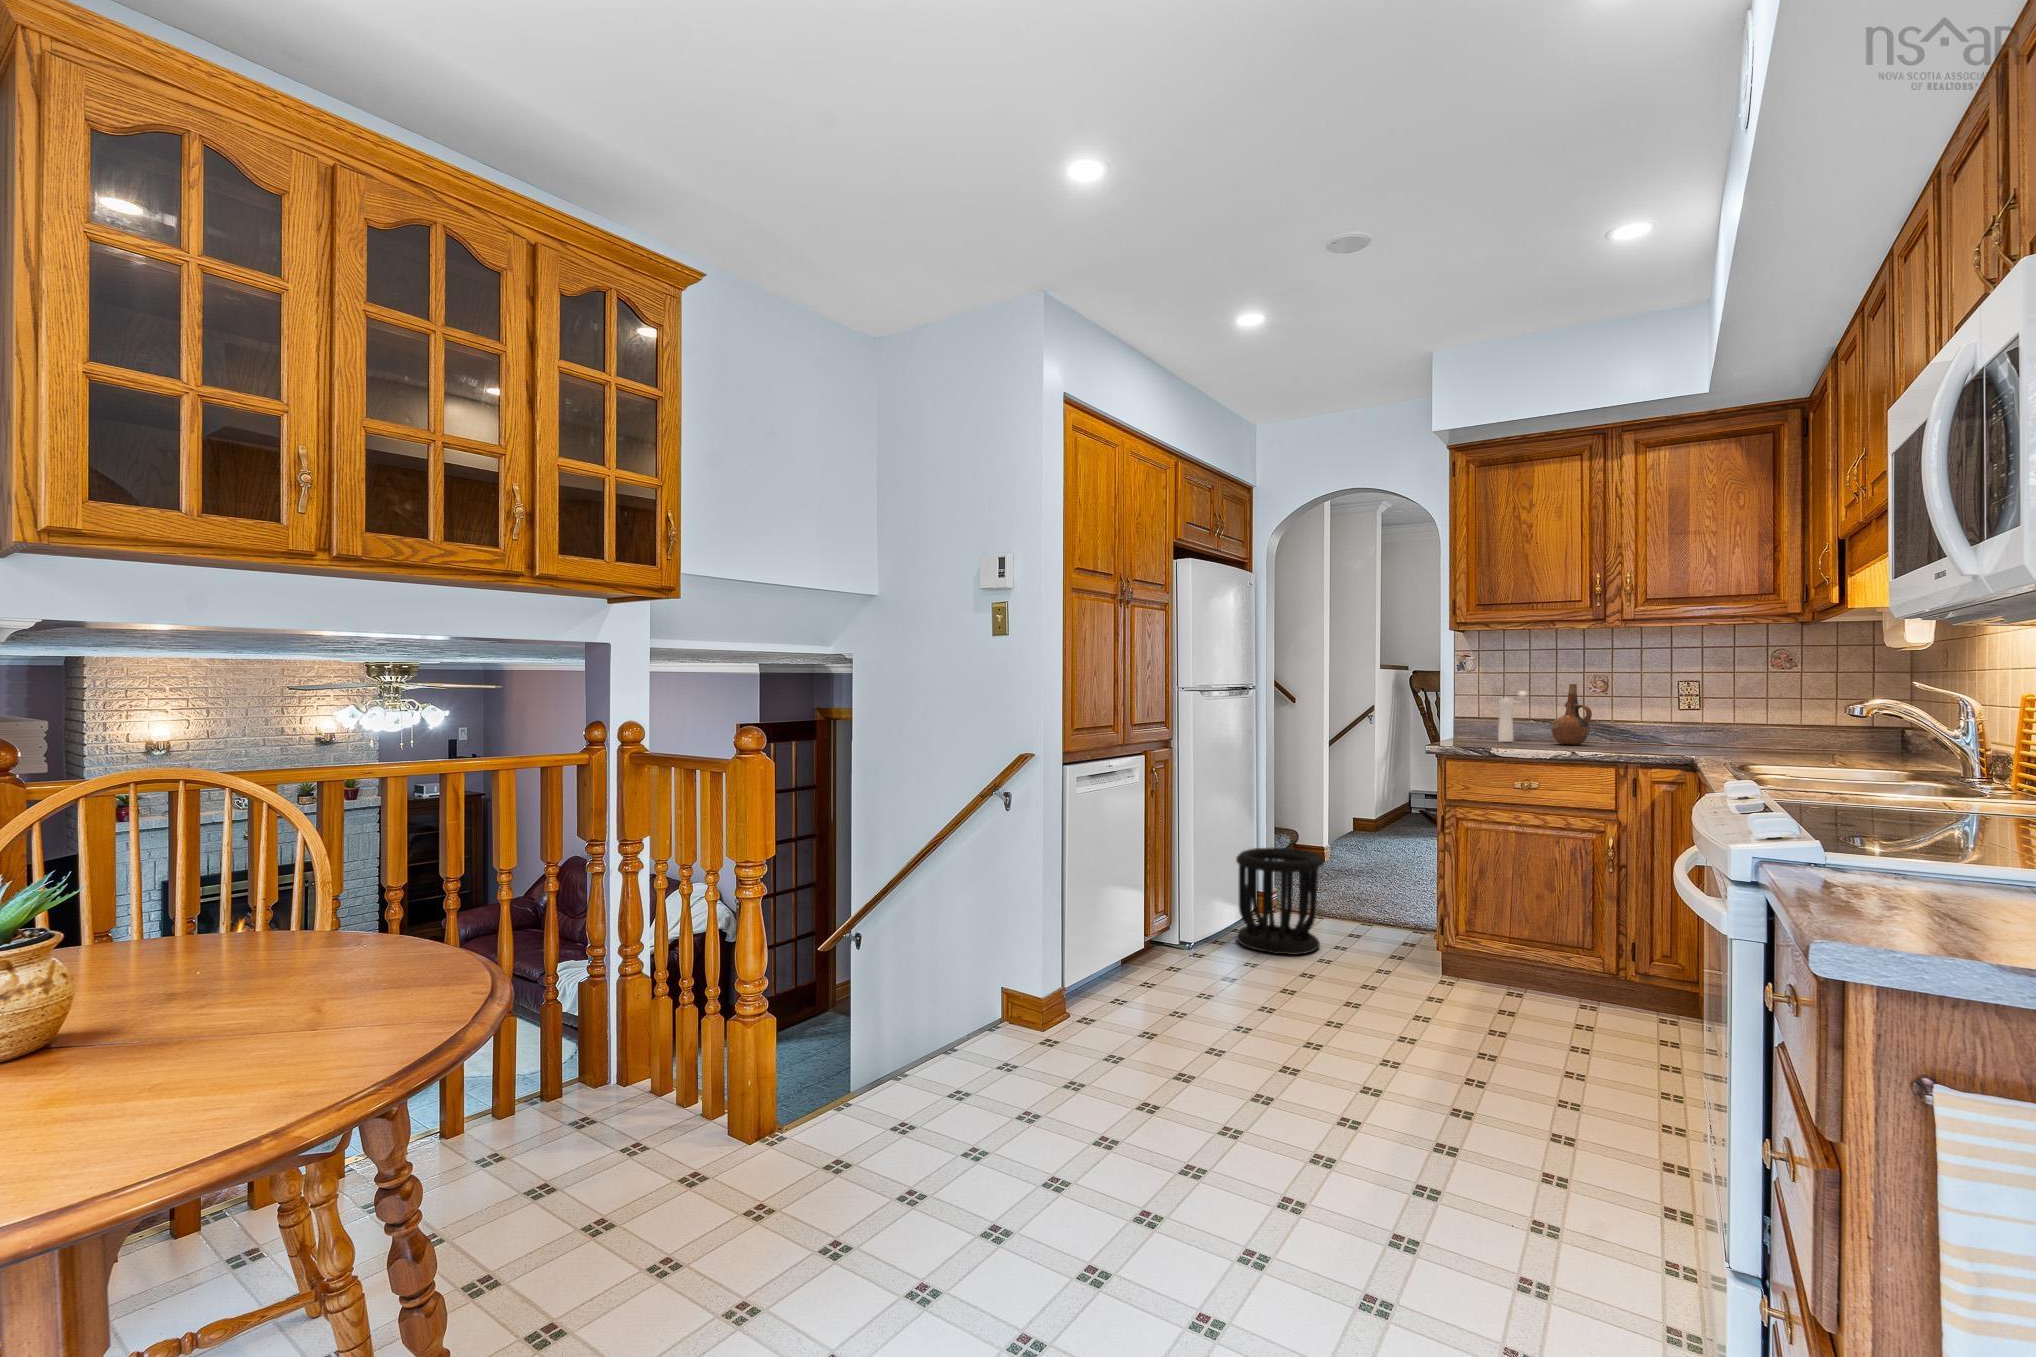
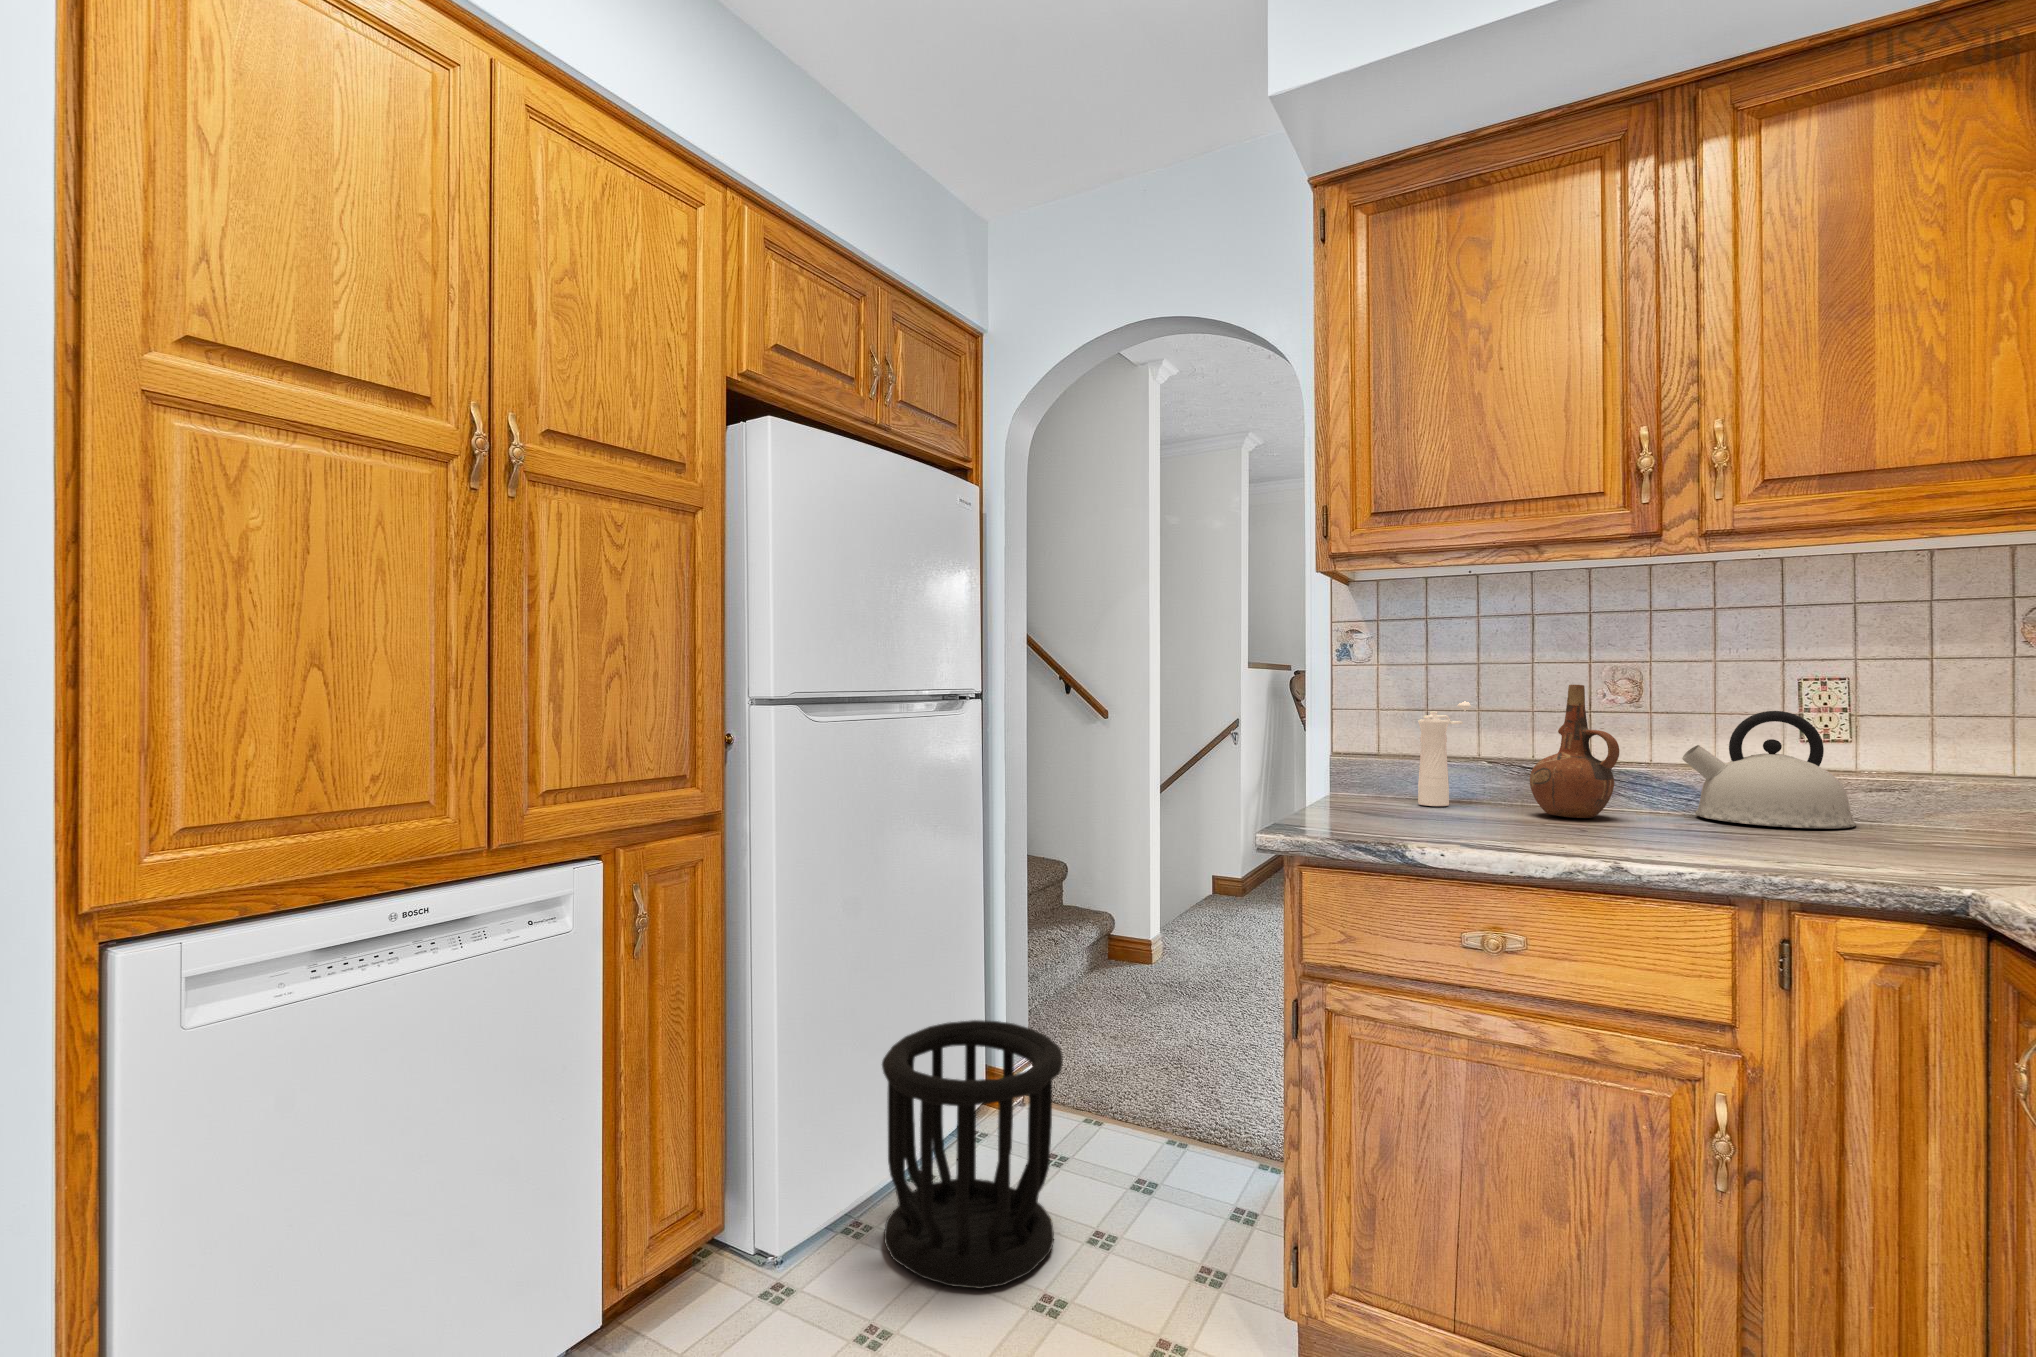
kettle: none [1623,696,1697,747] -> present [1682,711,1856,829]

